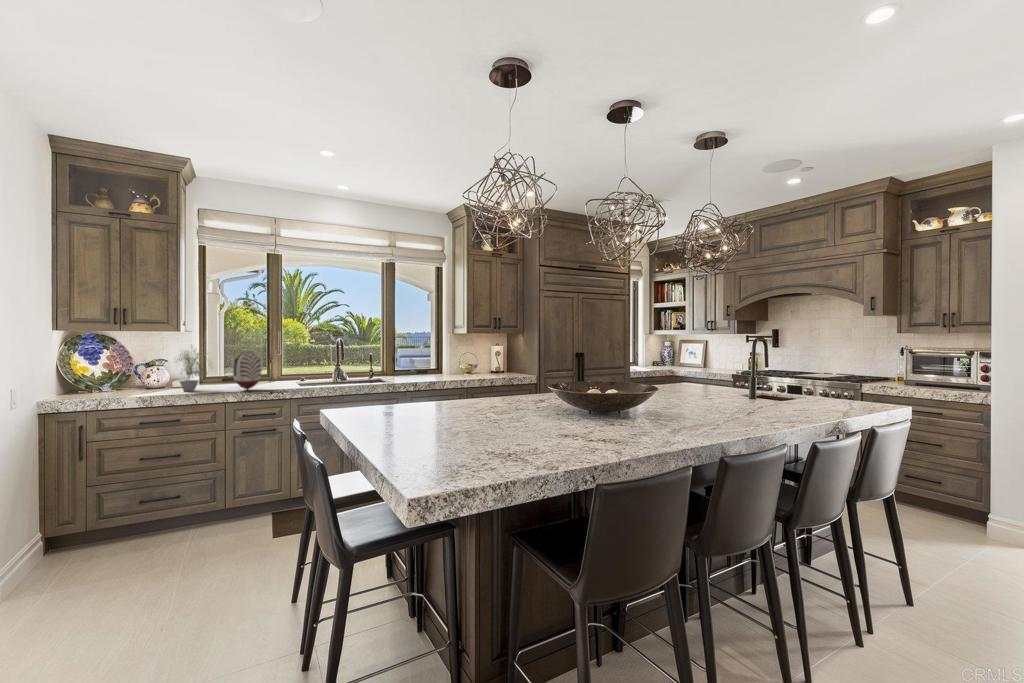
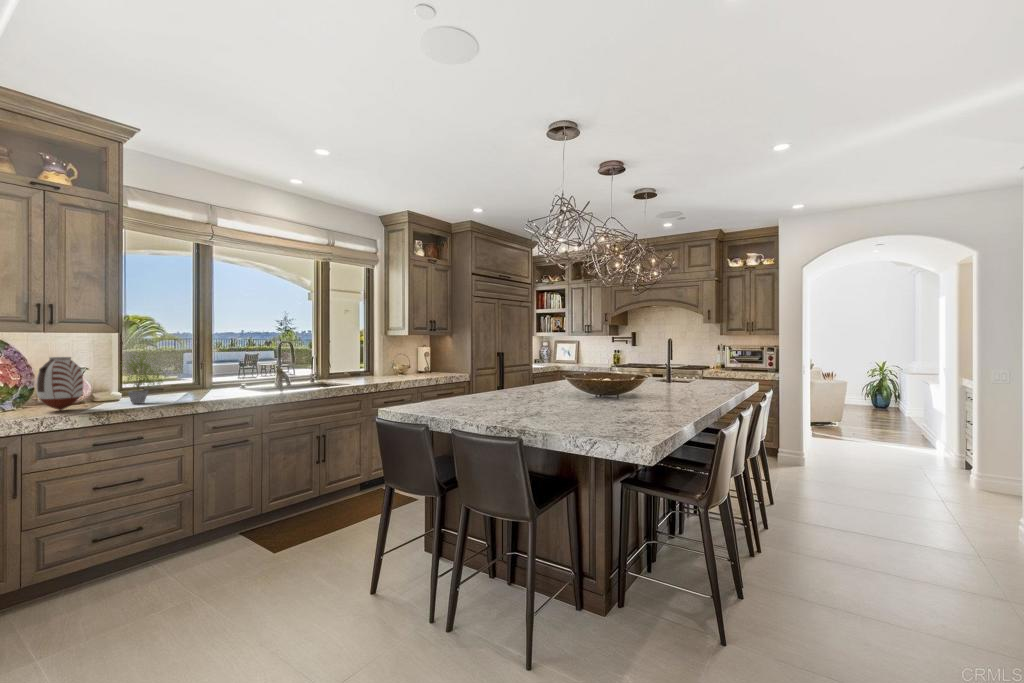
vase: present [233,351,262,390] -> present [36,357,83,410]

